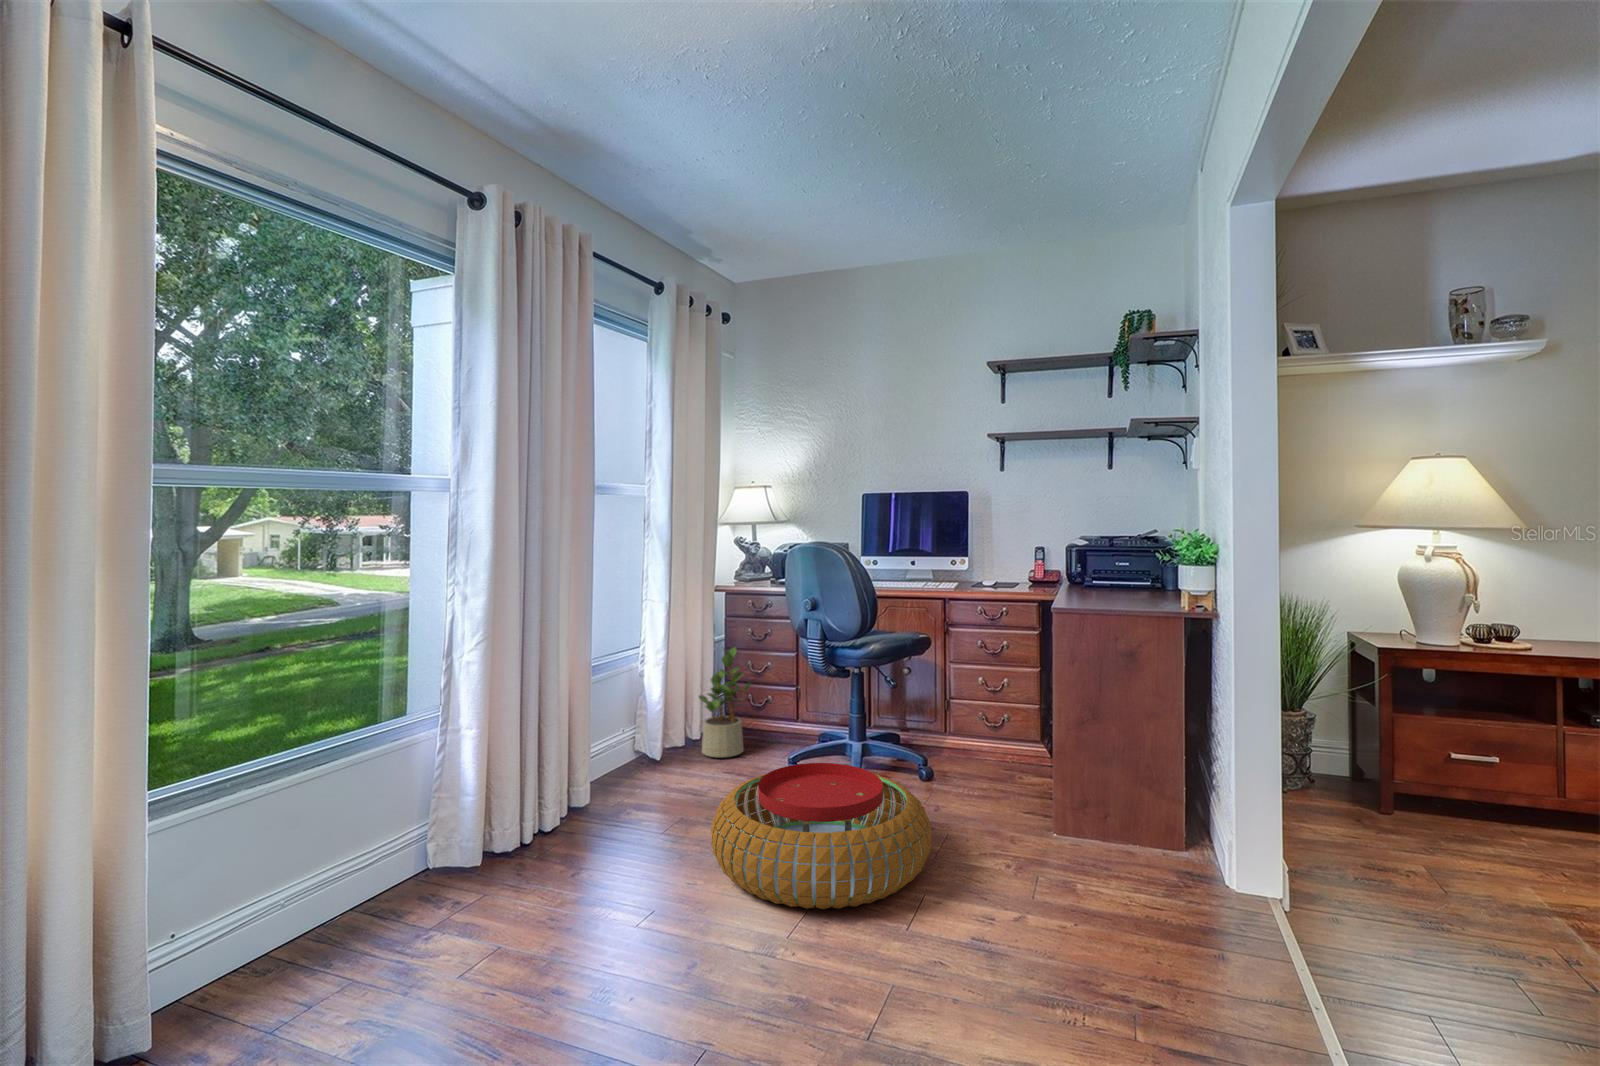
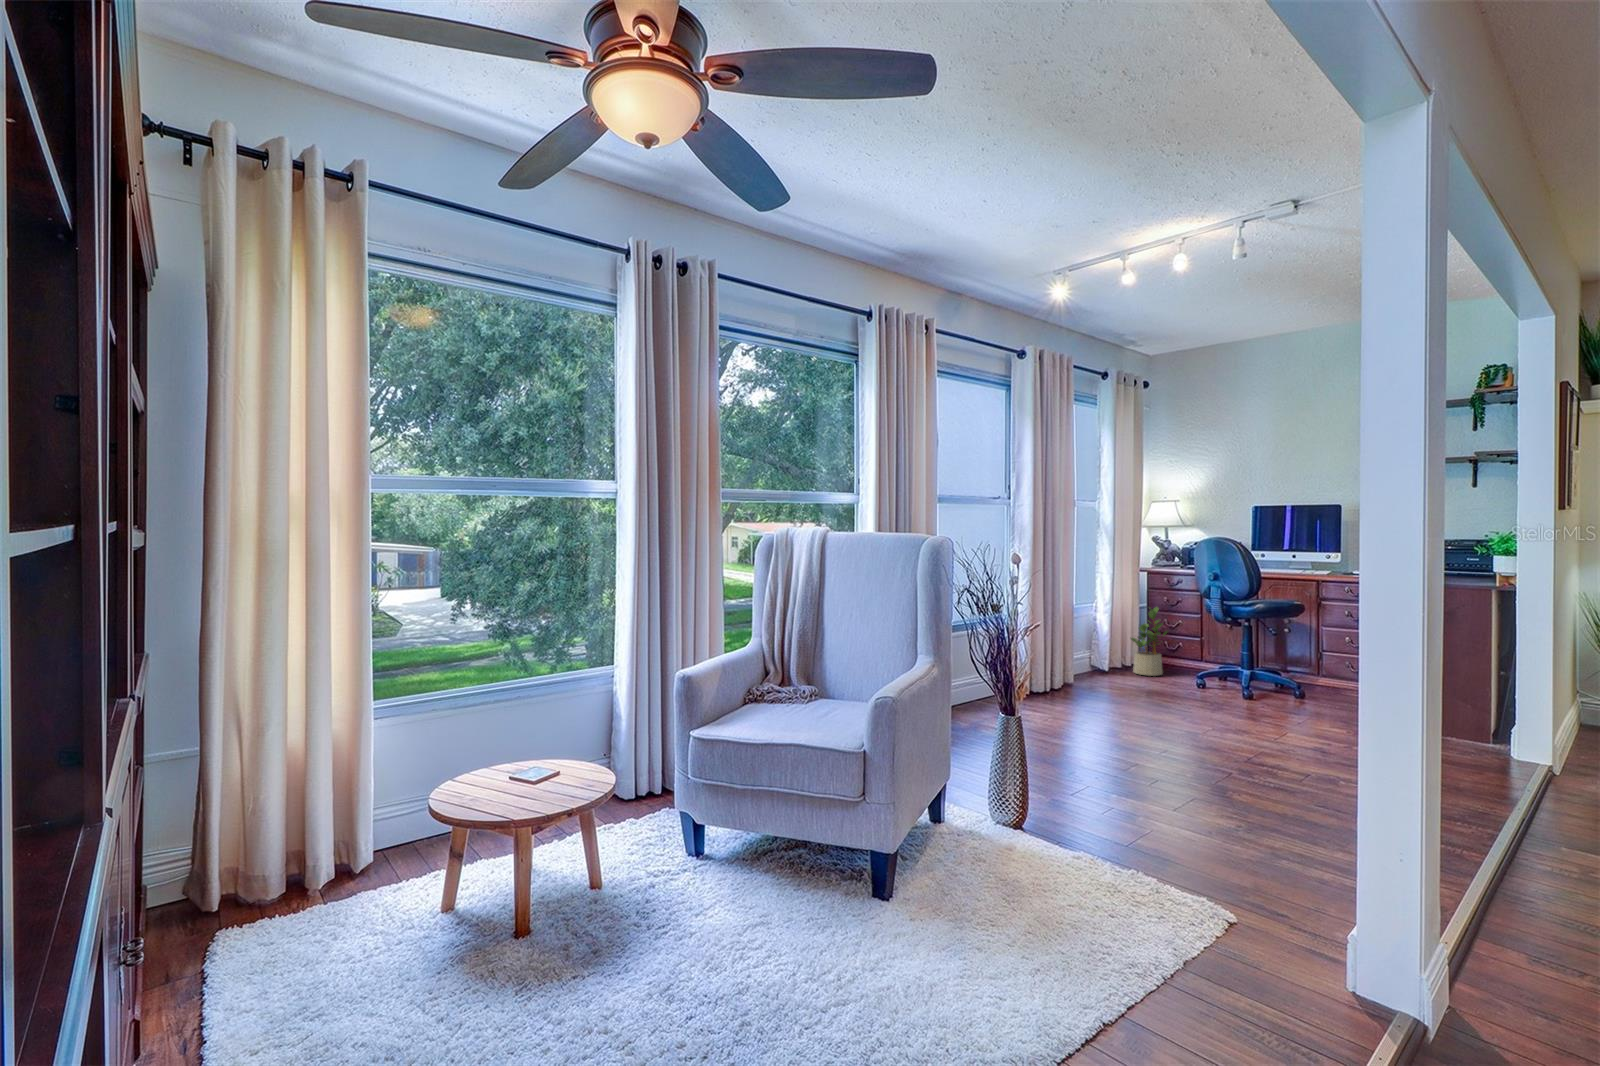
pouf: present [711,763,932,909] -> none [1155,664,1292,726]

